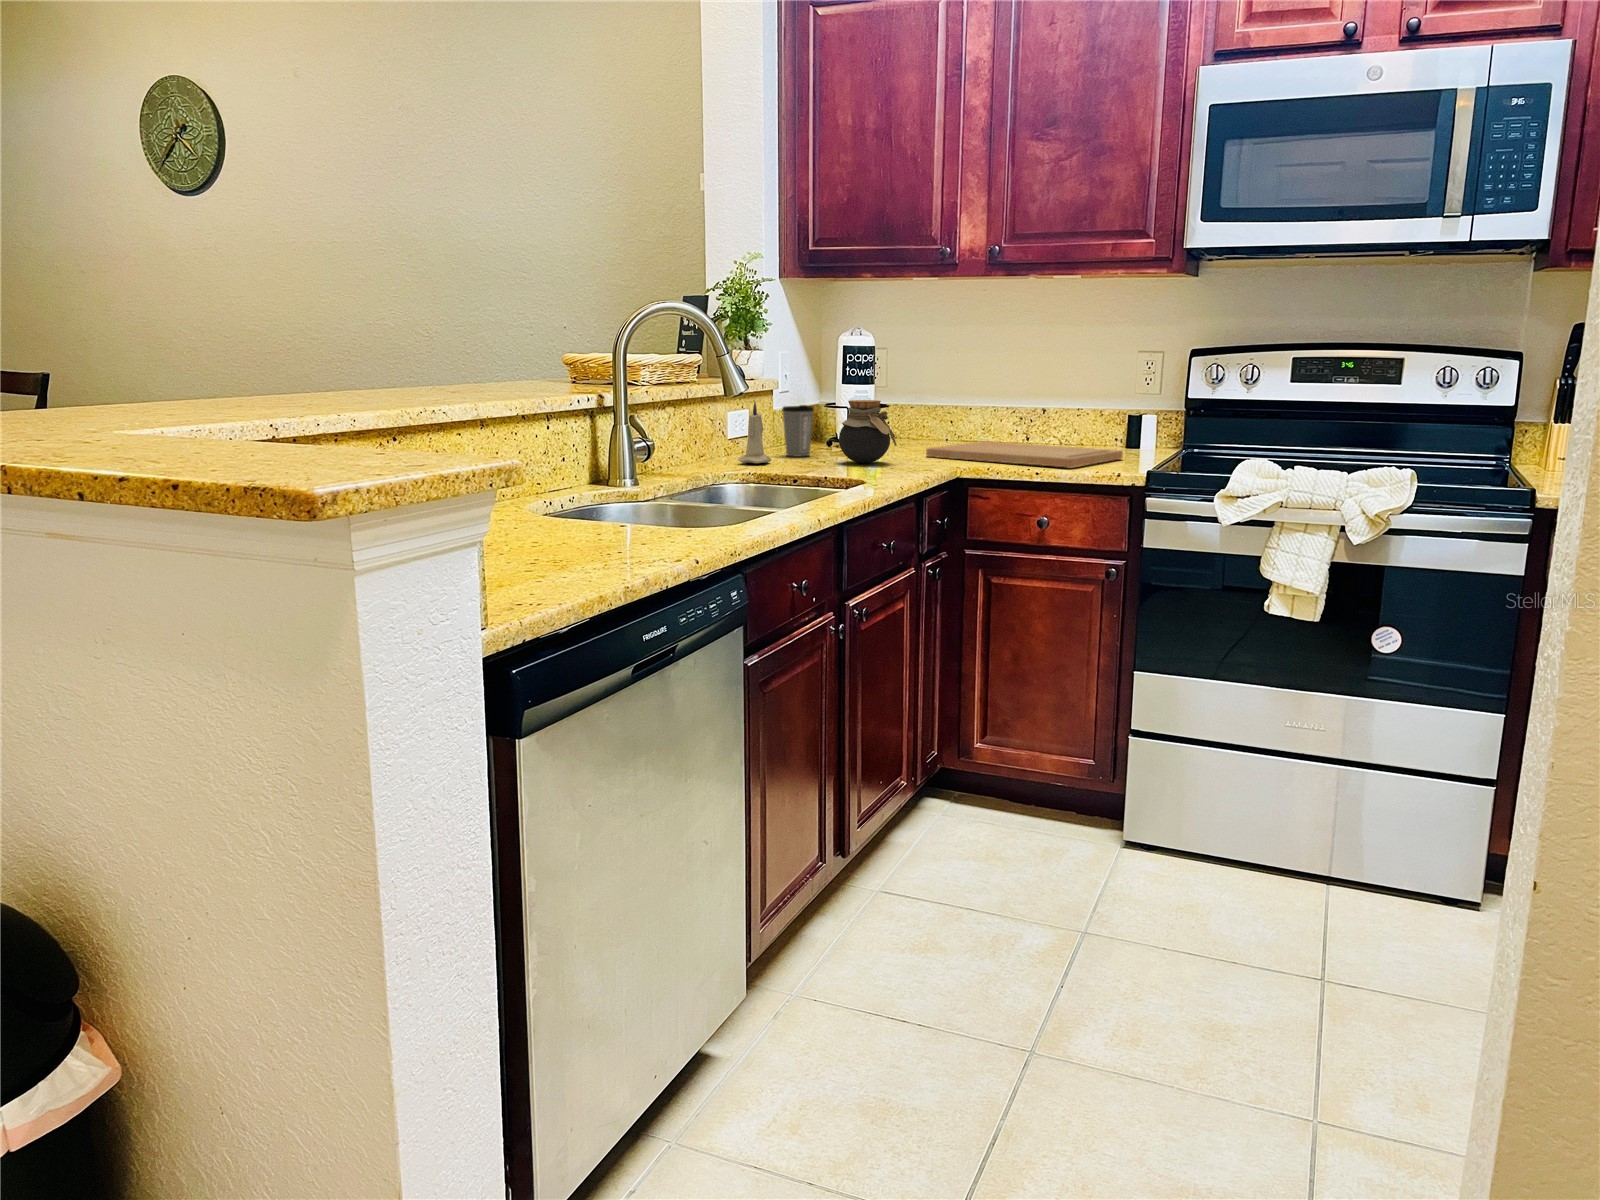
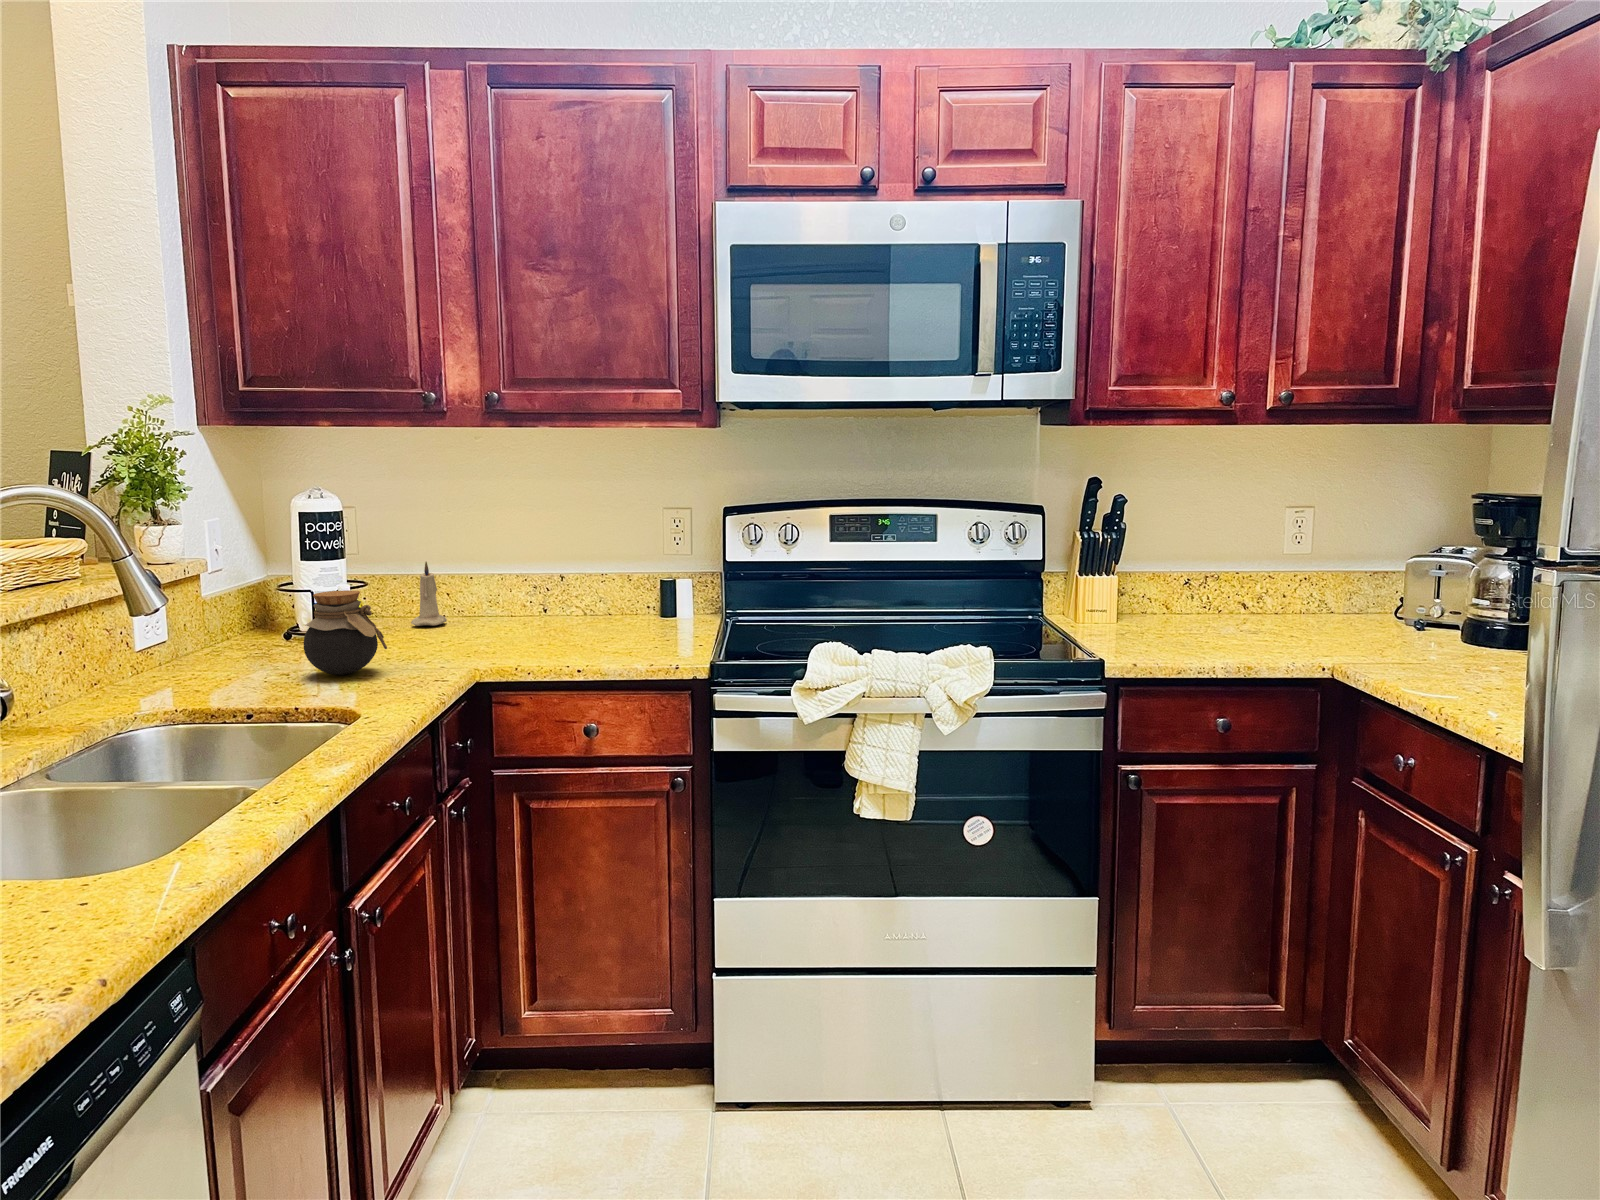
candle: present [738,402,771,463] -> present [411,562,447,626]
coffee cup: present [782,405,814,456] -> none [216,598,265,668]
cutting board: present [926,442,1123,467] -> none [426,619,663,658]

